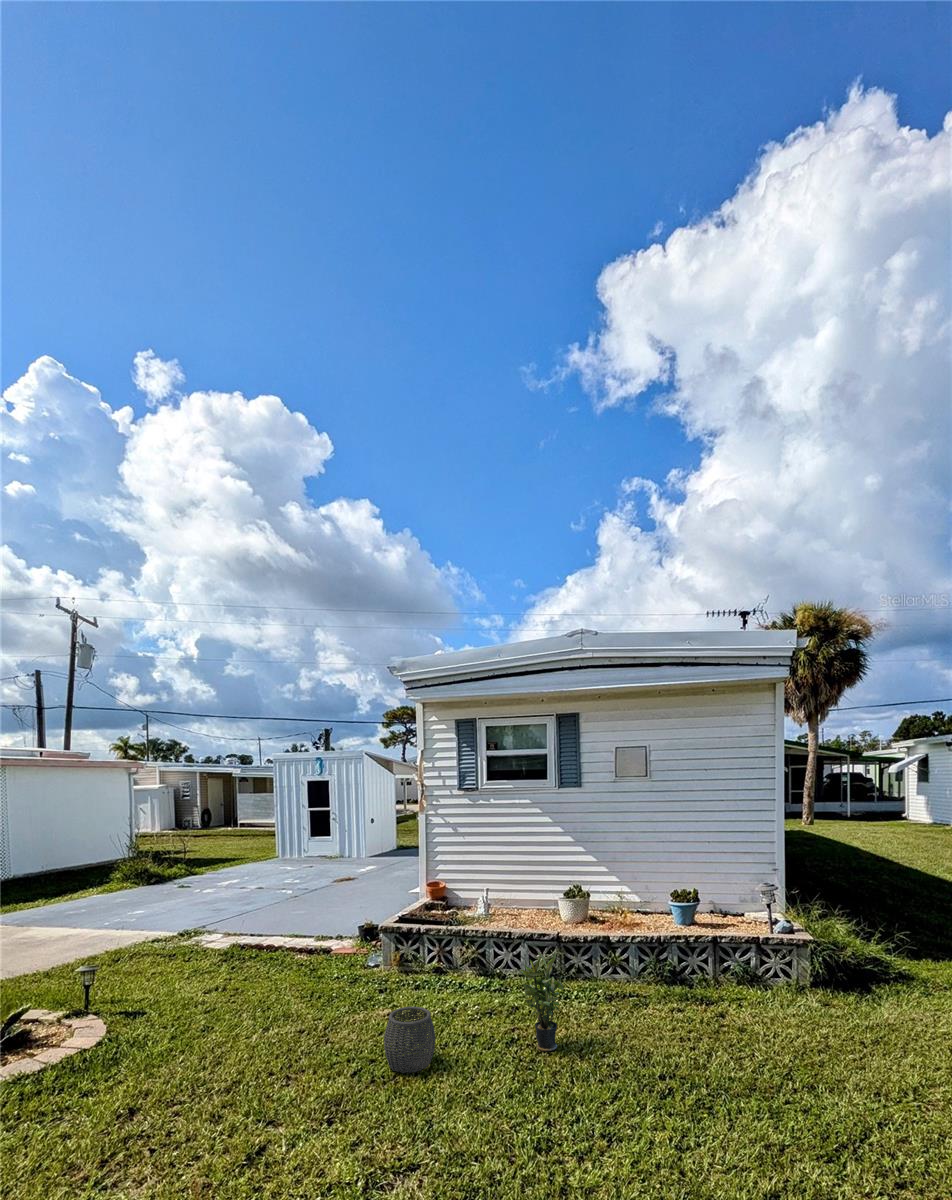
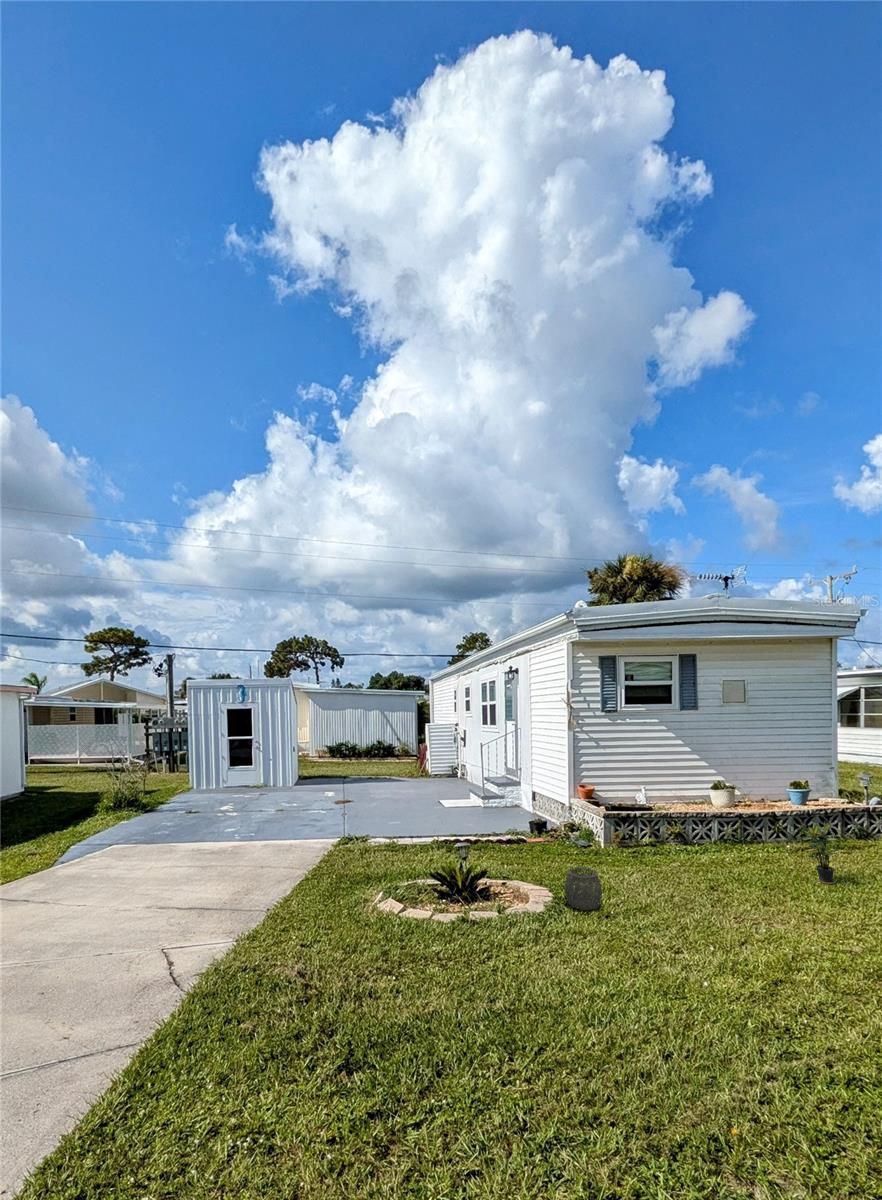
woven basket: present [384,1007,436,1073] -> present [565,867,602,910]

